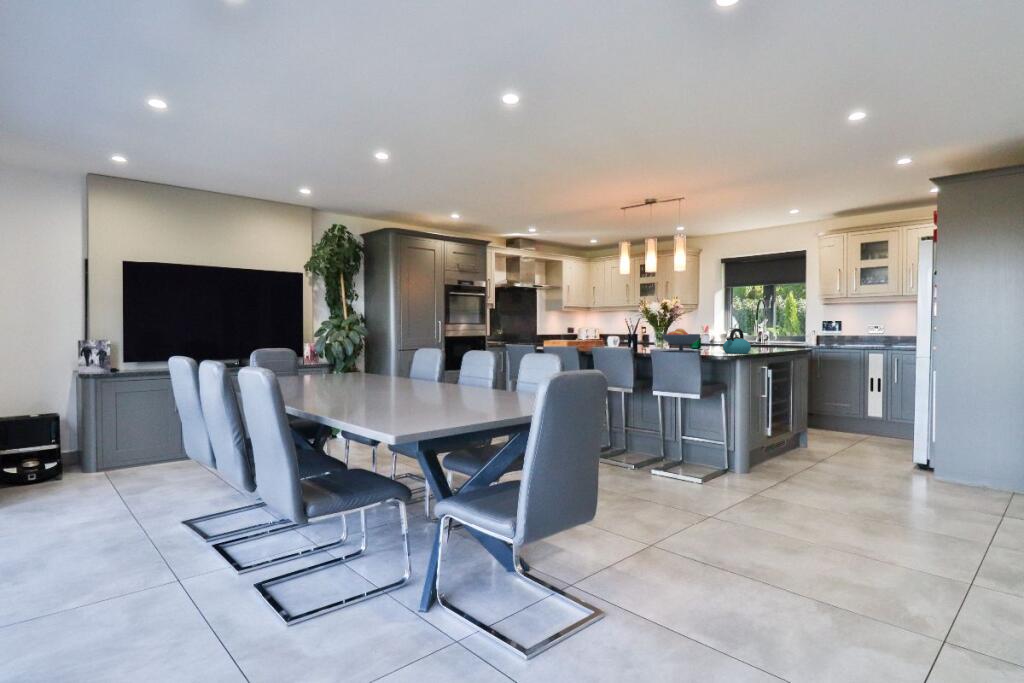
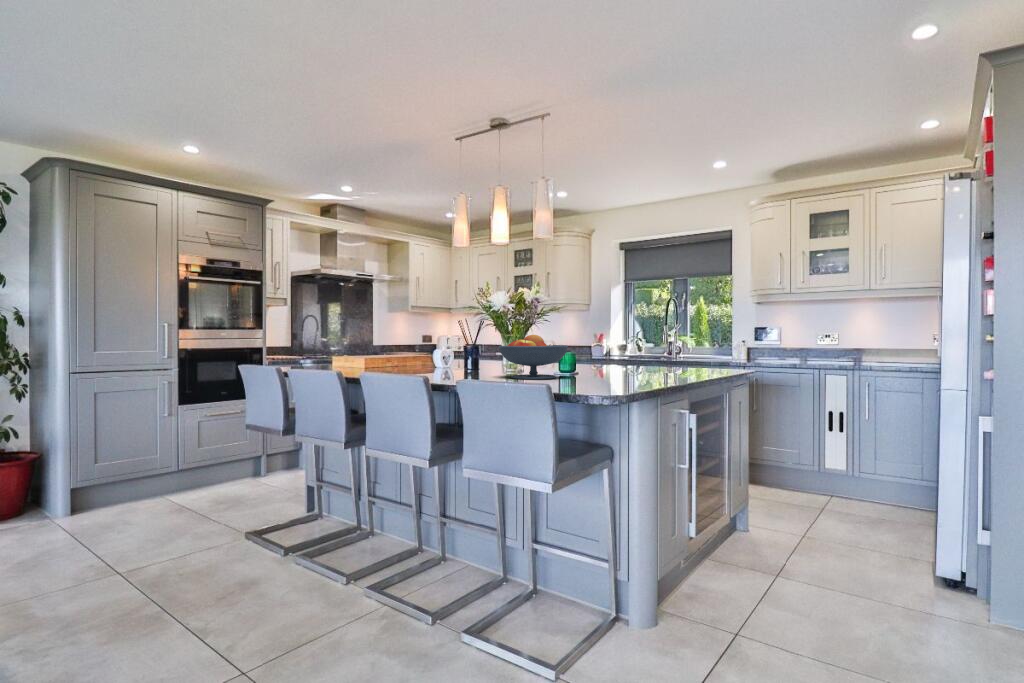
kettle: present [723,328,751,354] -> none [606,334,657,384]

